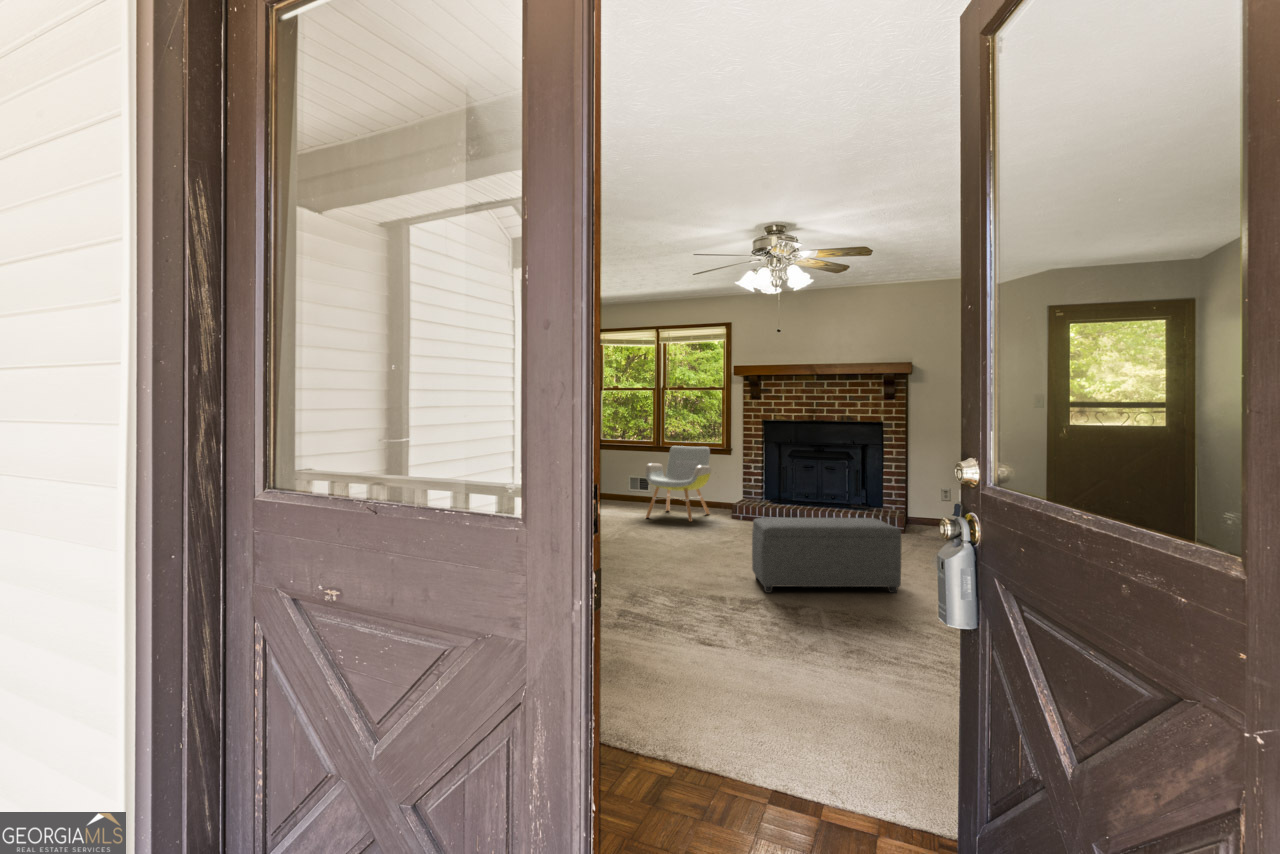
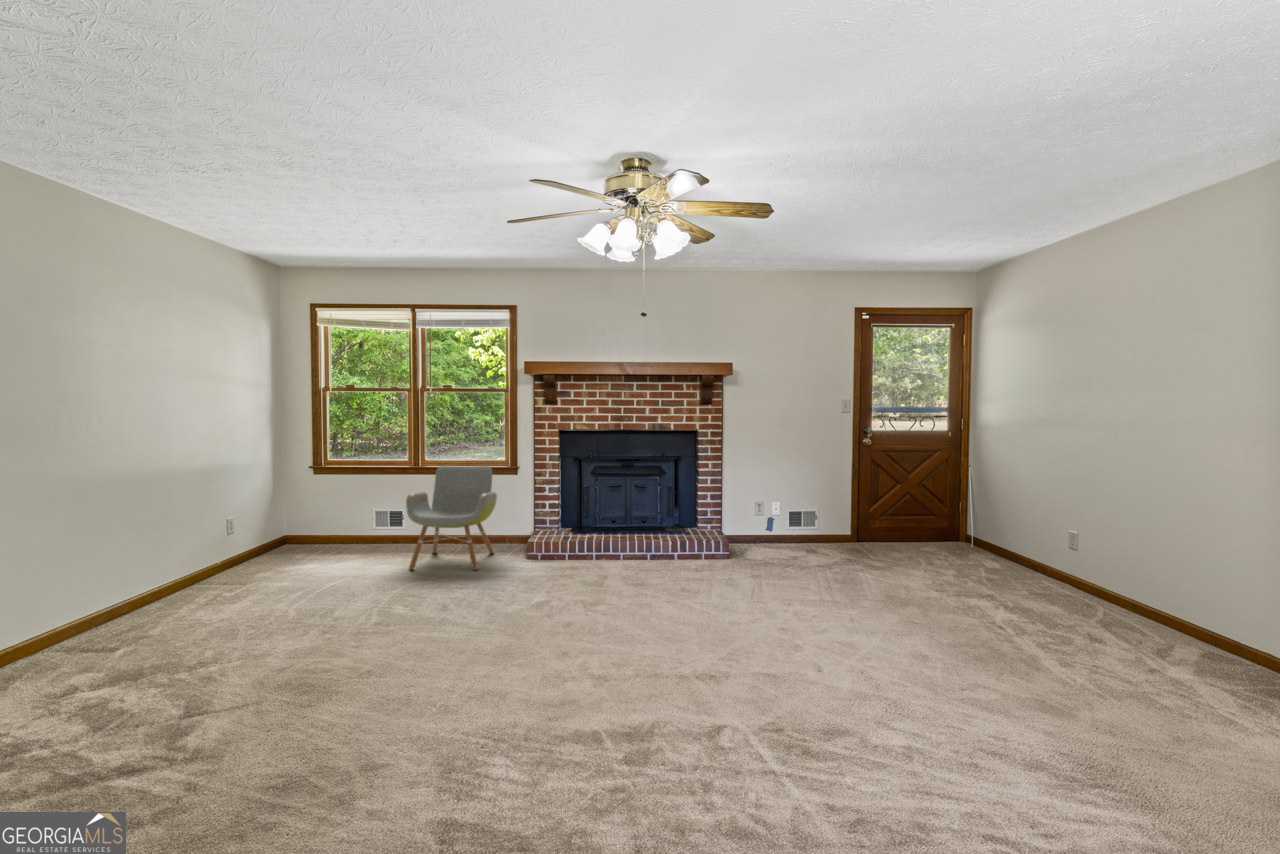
ottoman: present [752,517,902,593] -> none [619,568,815,706]

